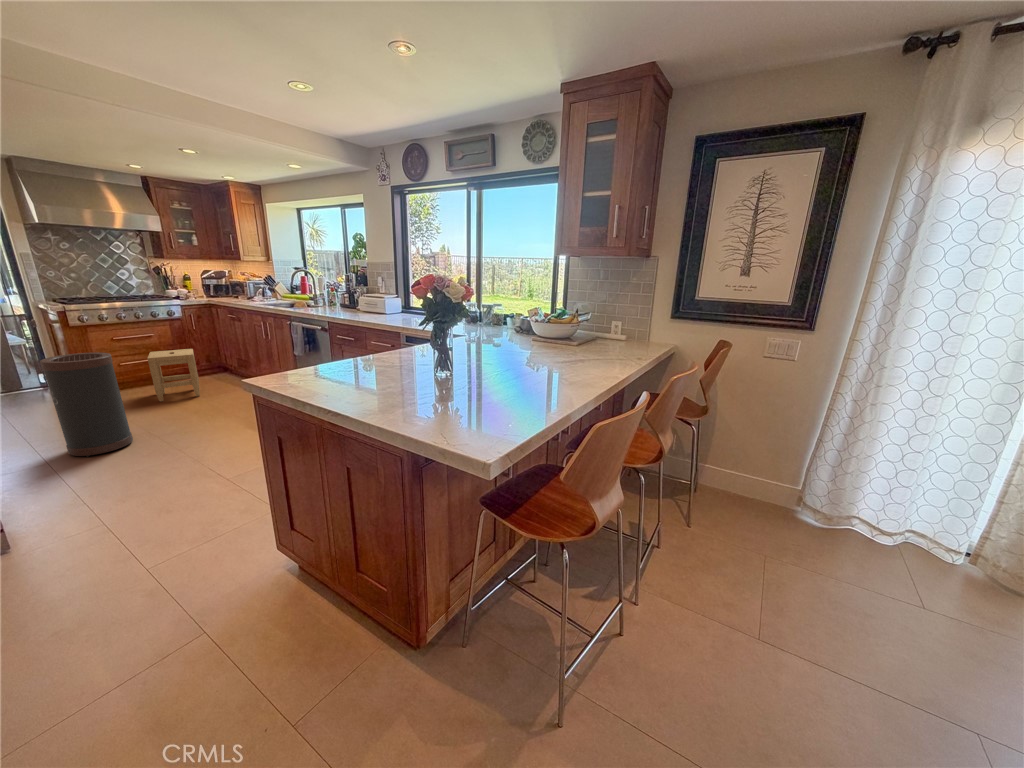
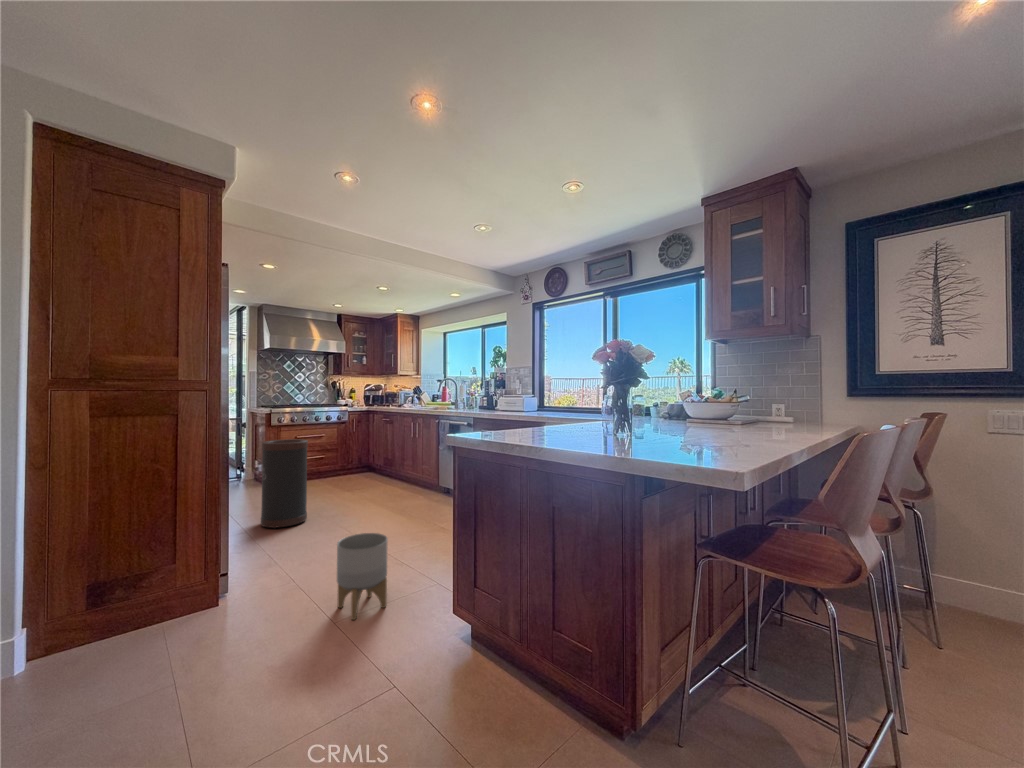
stool: present [147,349,200,401] -> none [321,447,354,492]
planter: none [137,474,216,564] -> present [337,533,388,620]

